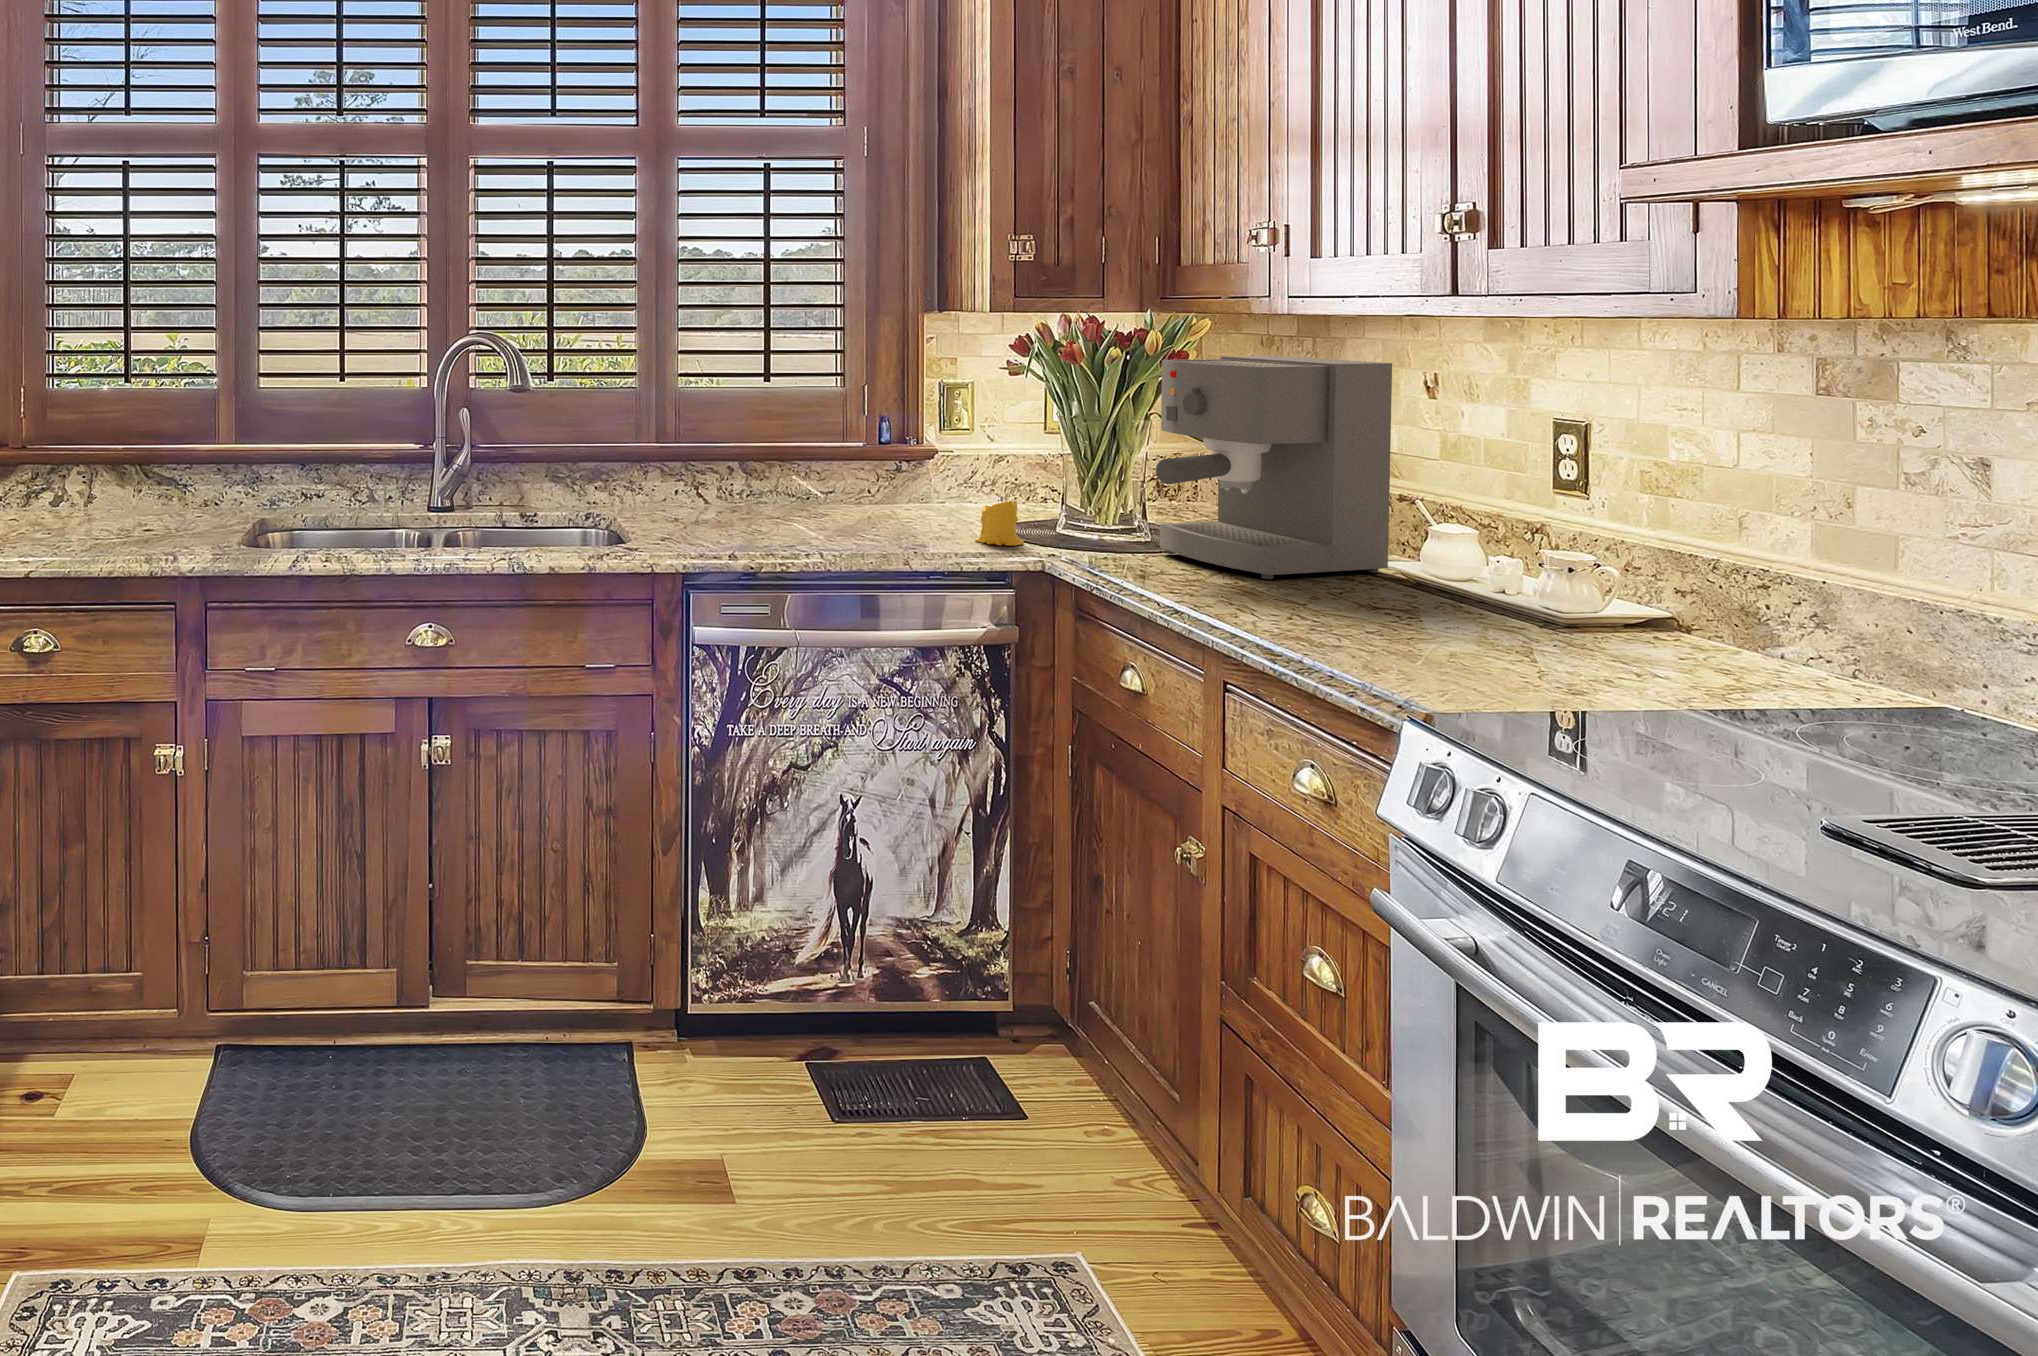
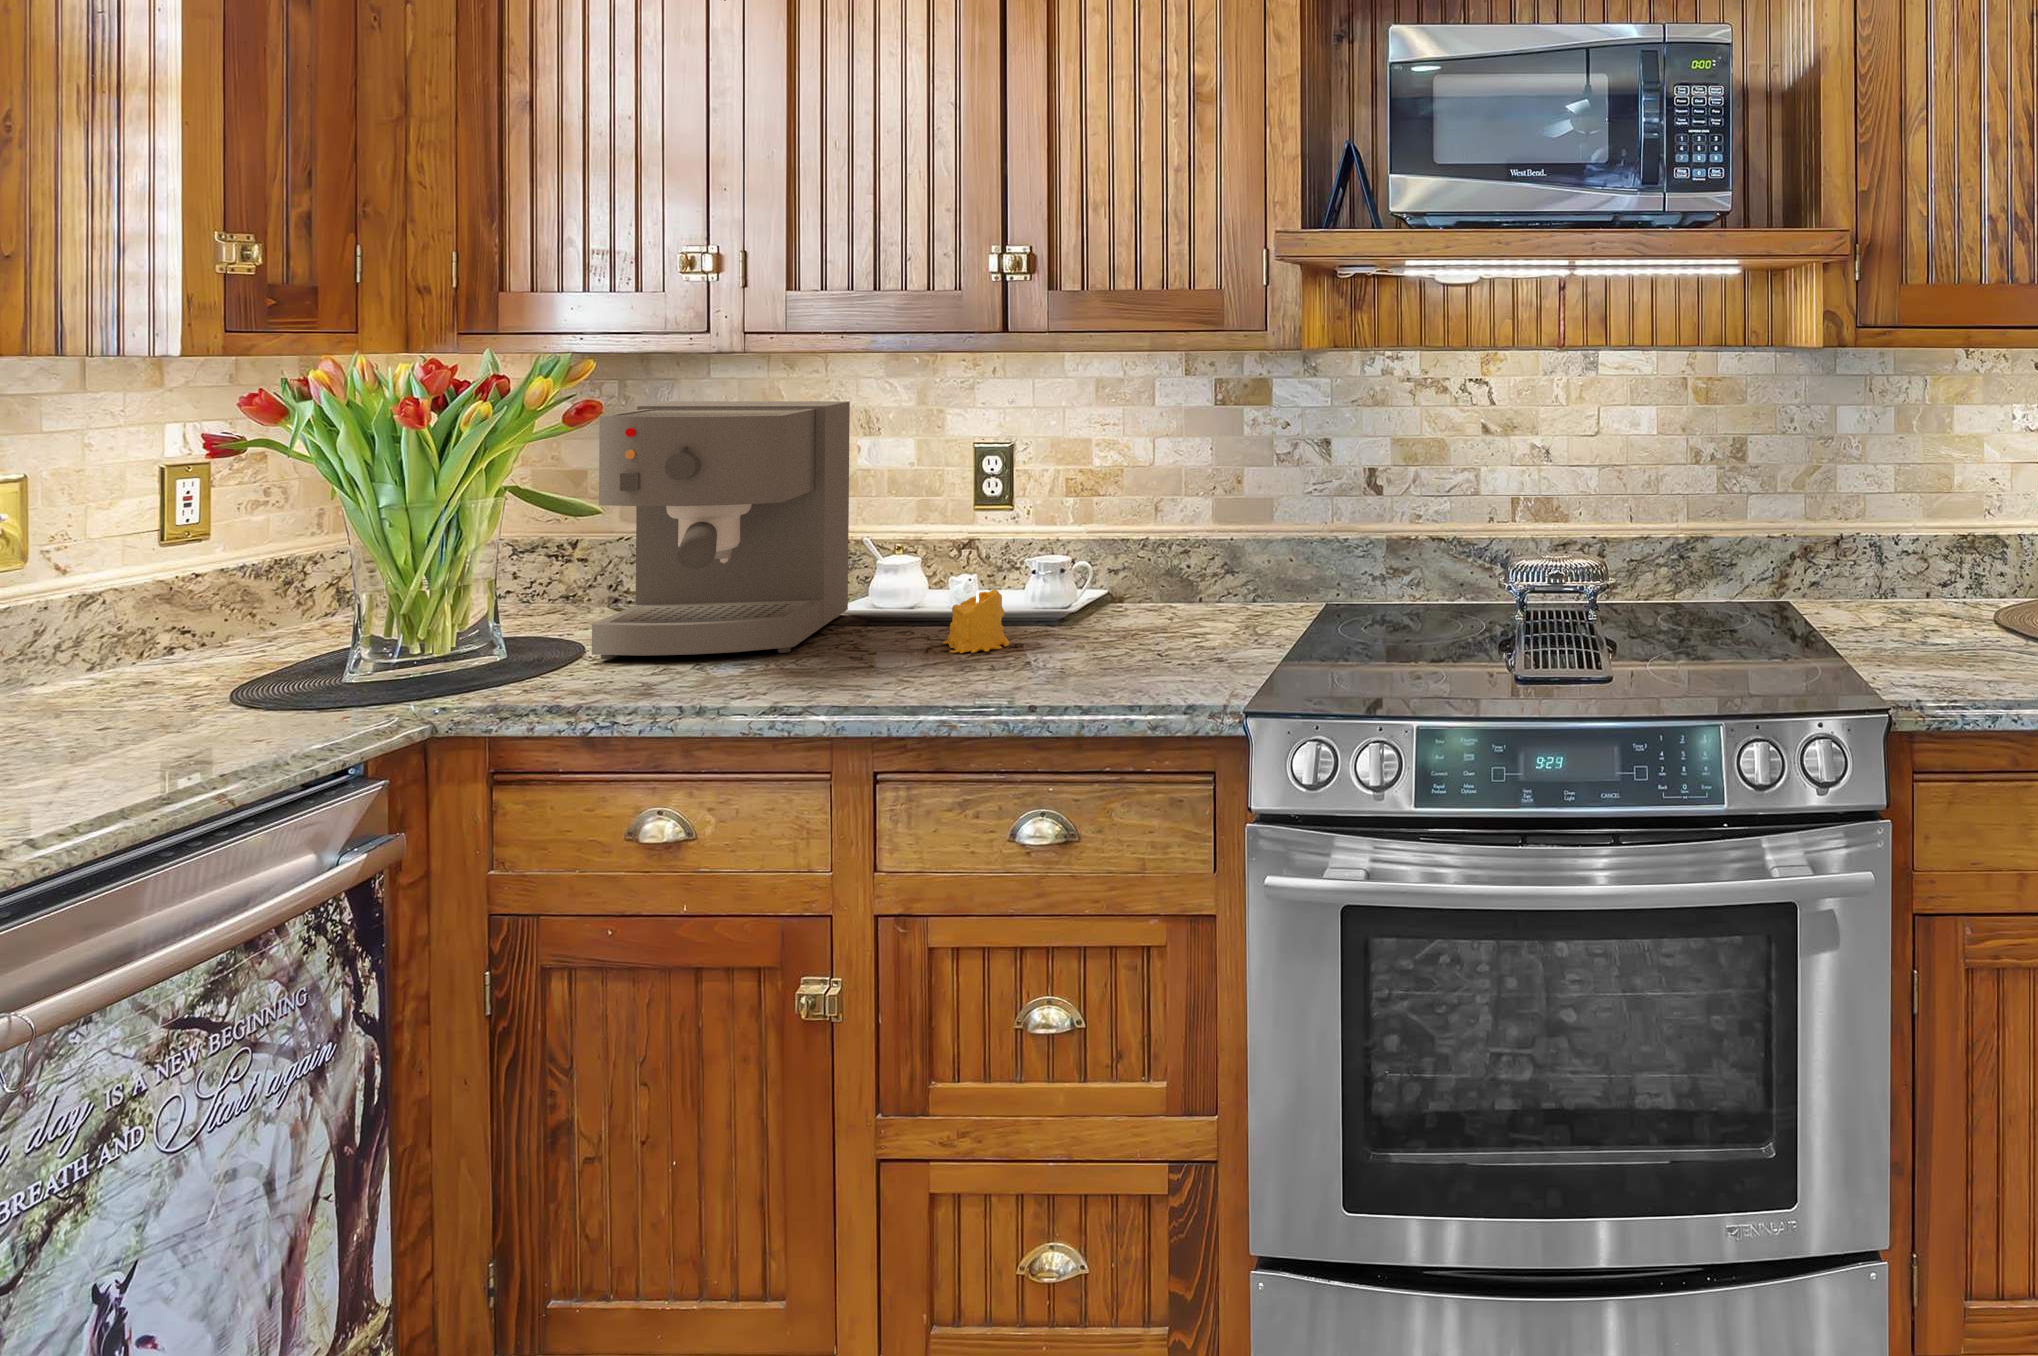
candle: present [975,500,1024,546] -> present [943,589,1010,653]

